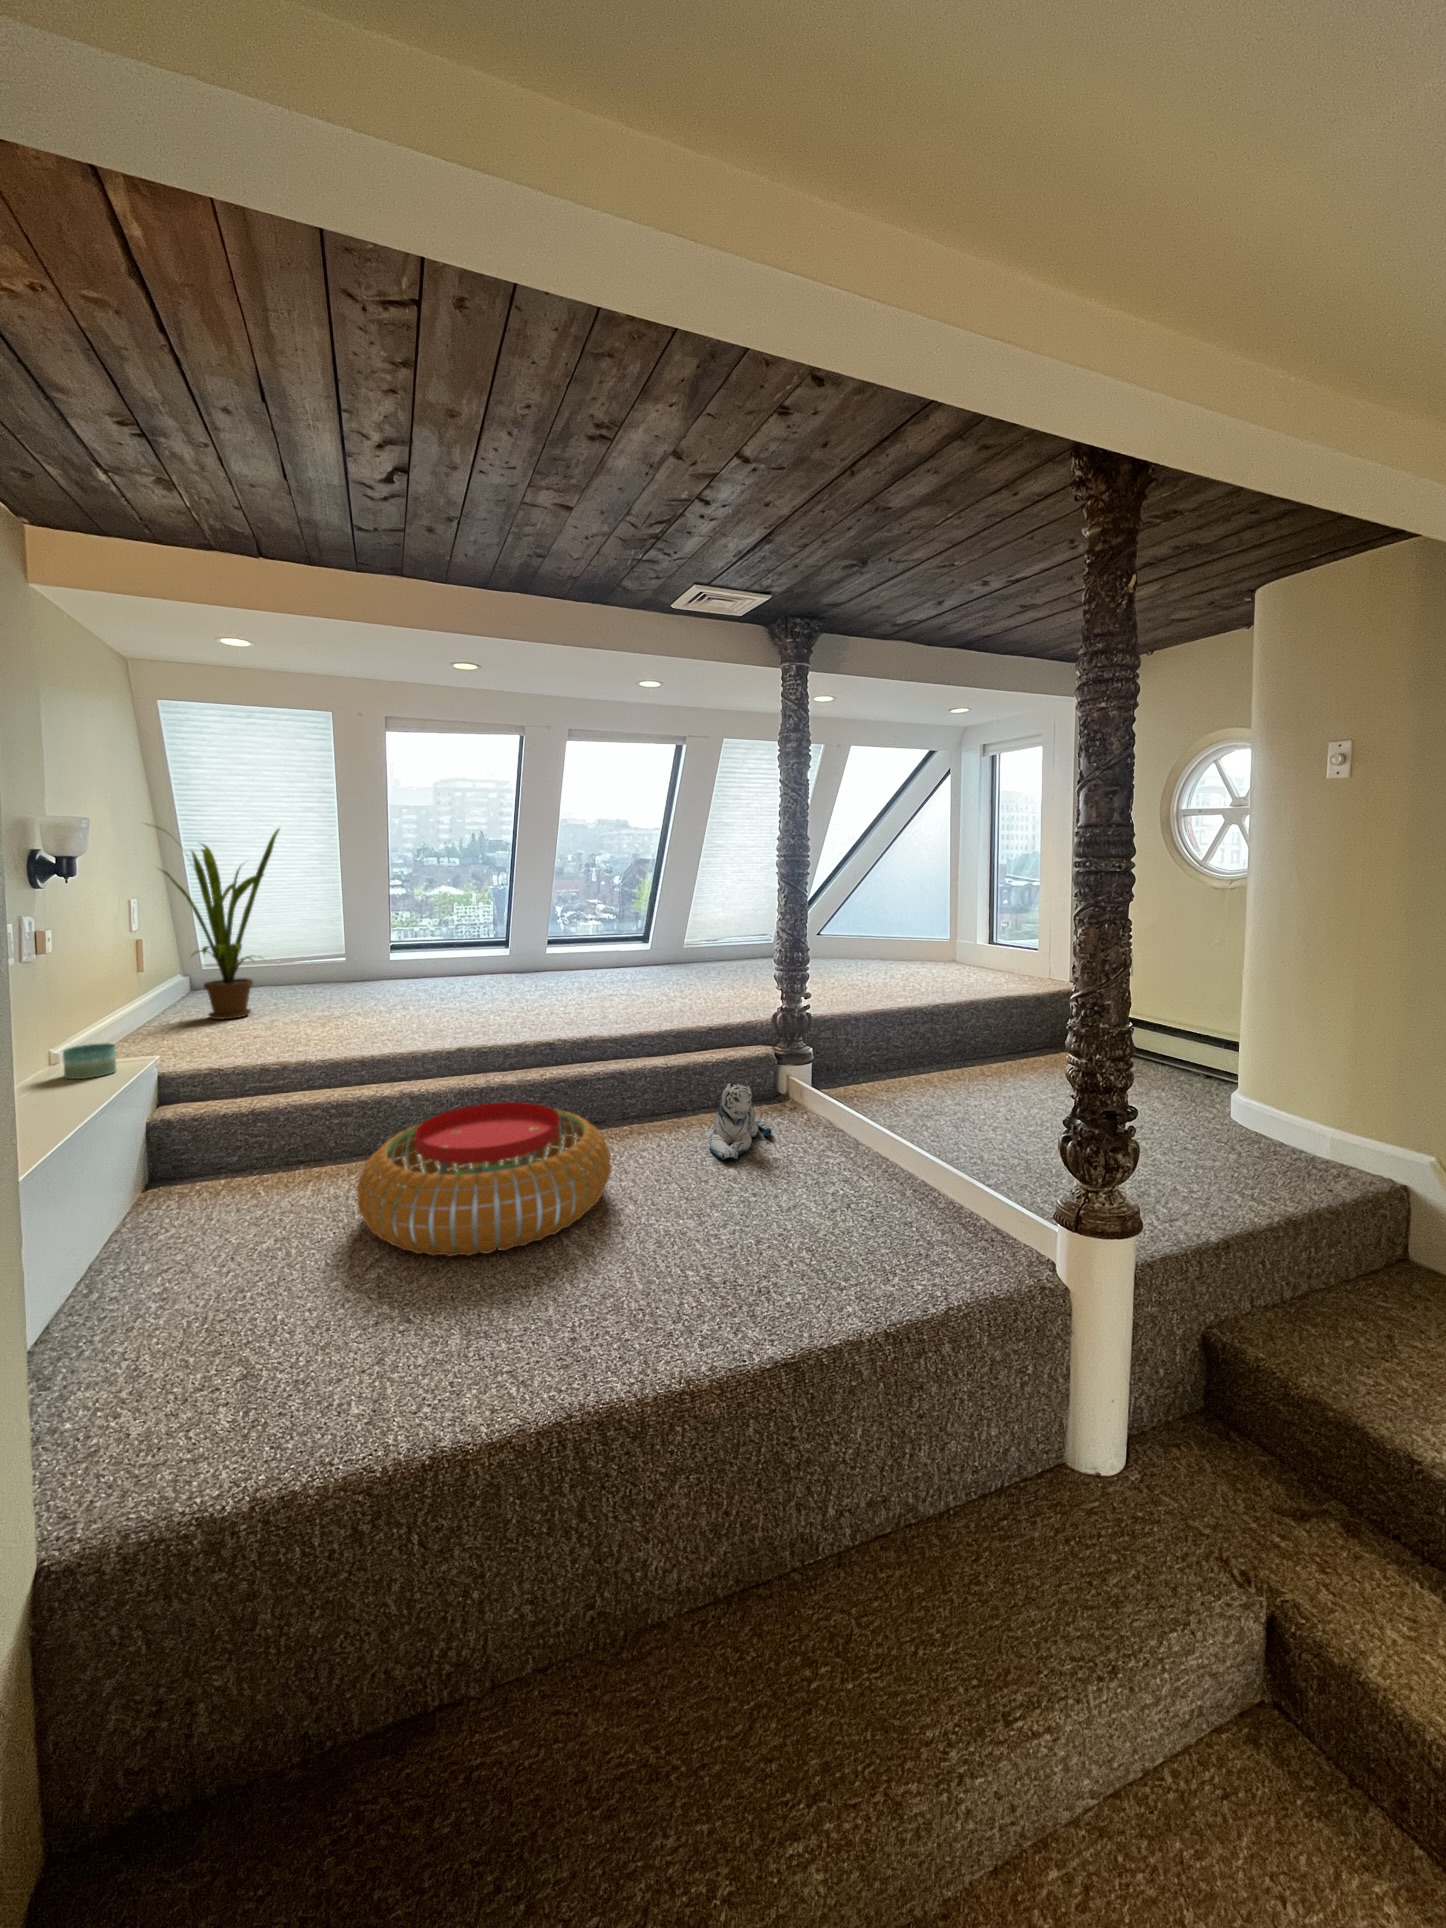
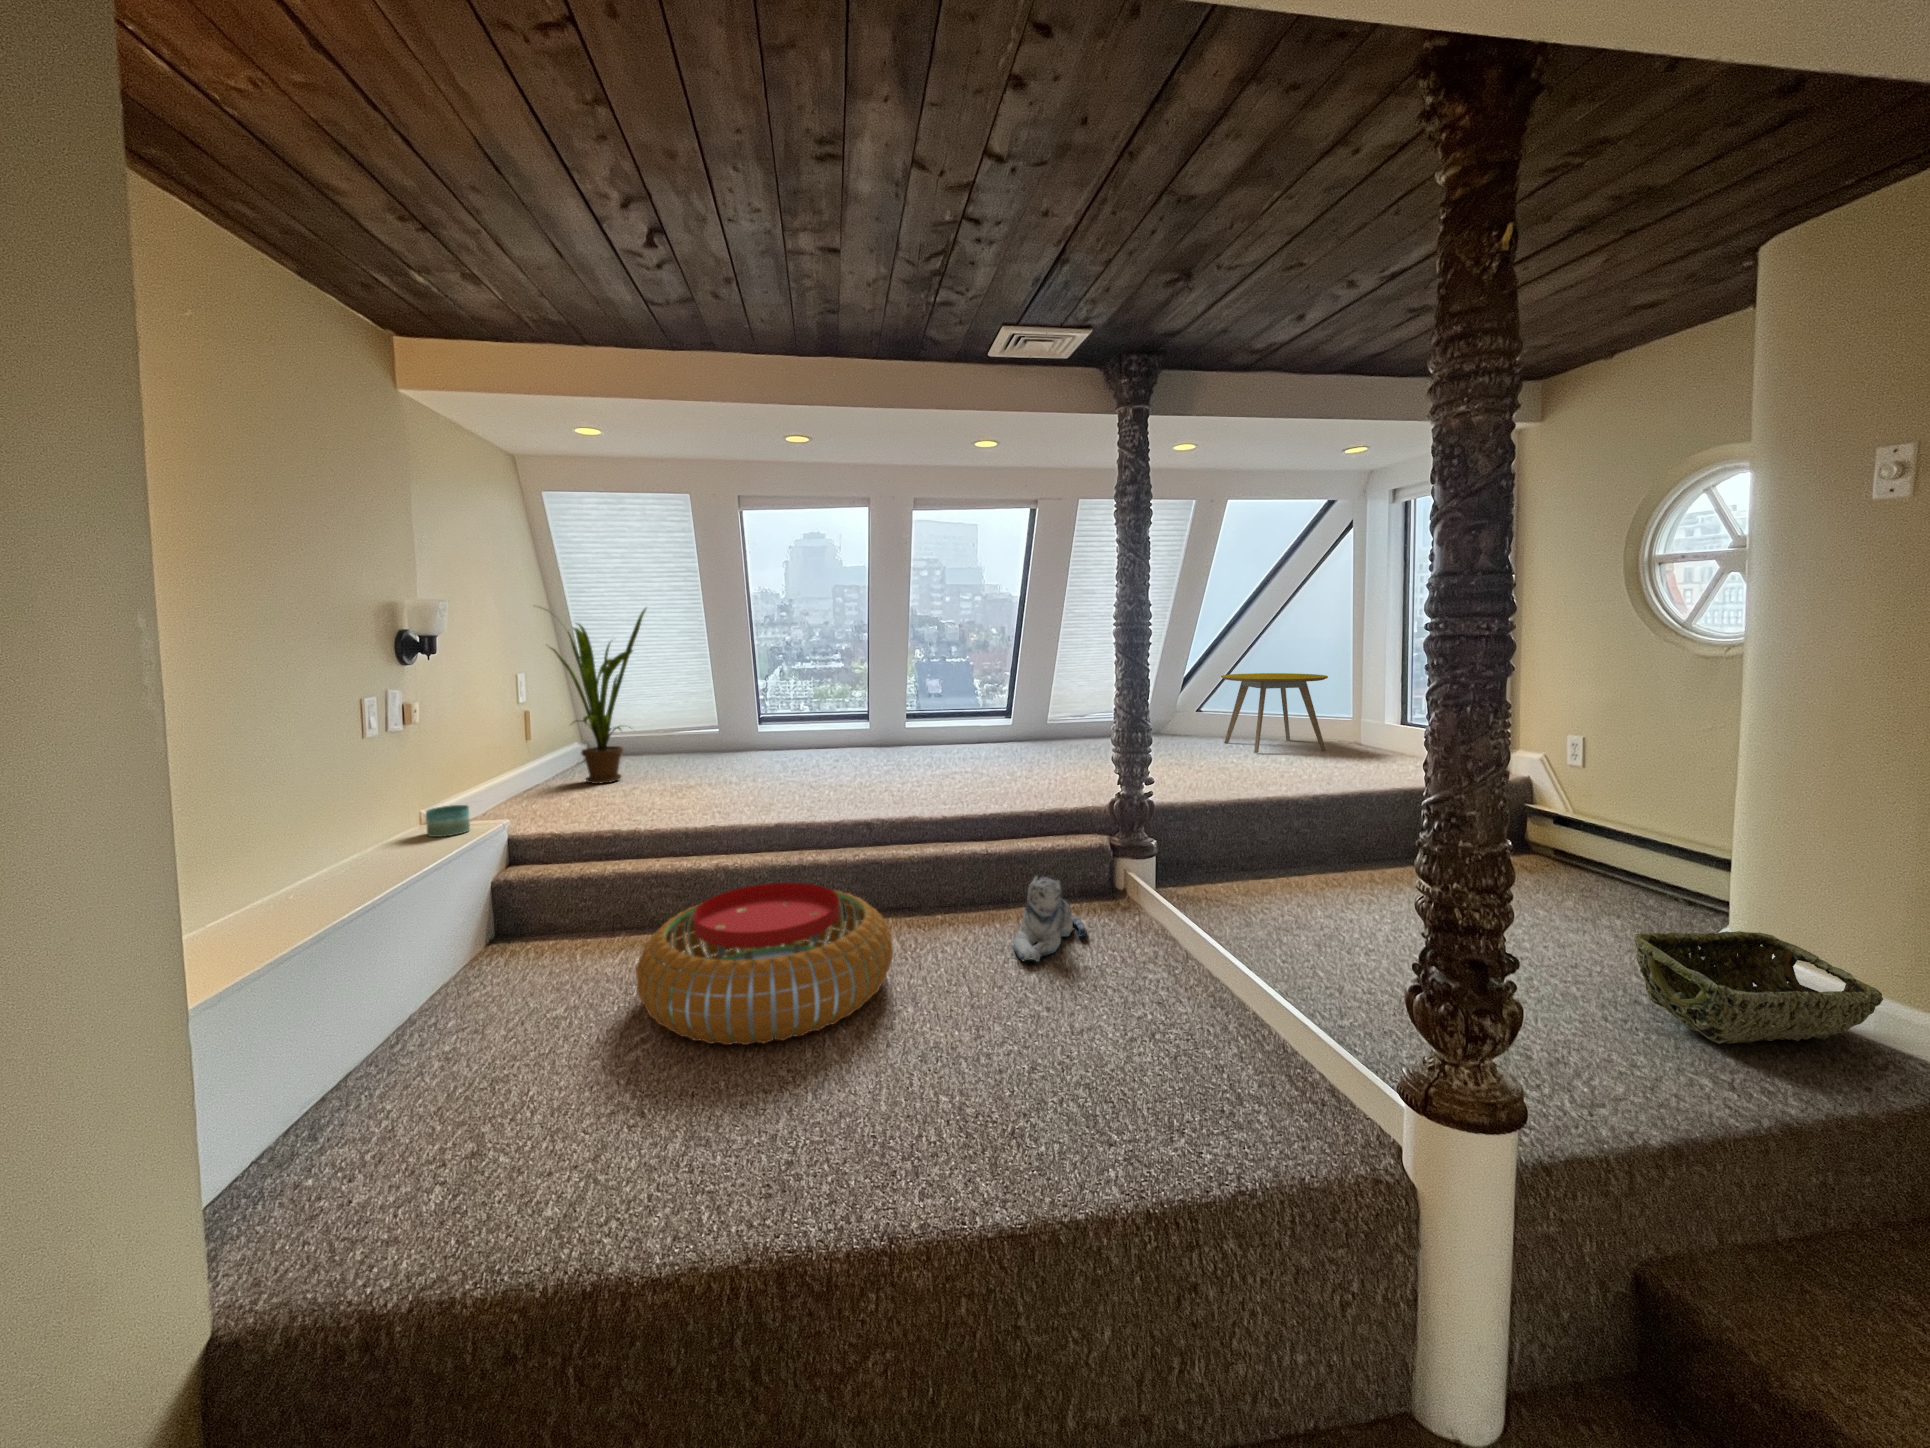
side table: none [849,901,939,972] -> present [1221,673,1328,753]
woven basket: none [1185,1090,1333,1170] -> present [1633,931,1883,1044]

